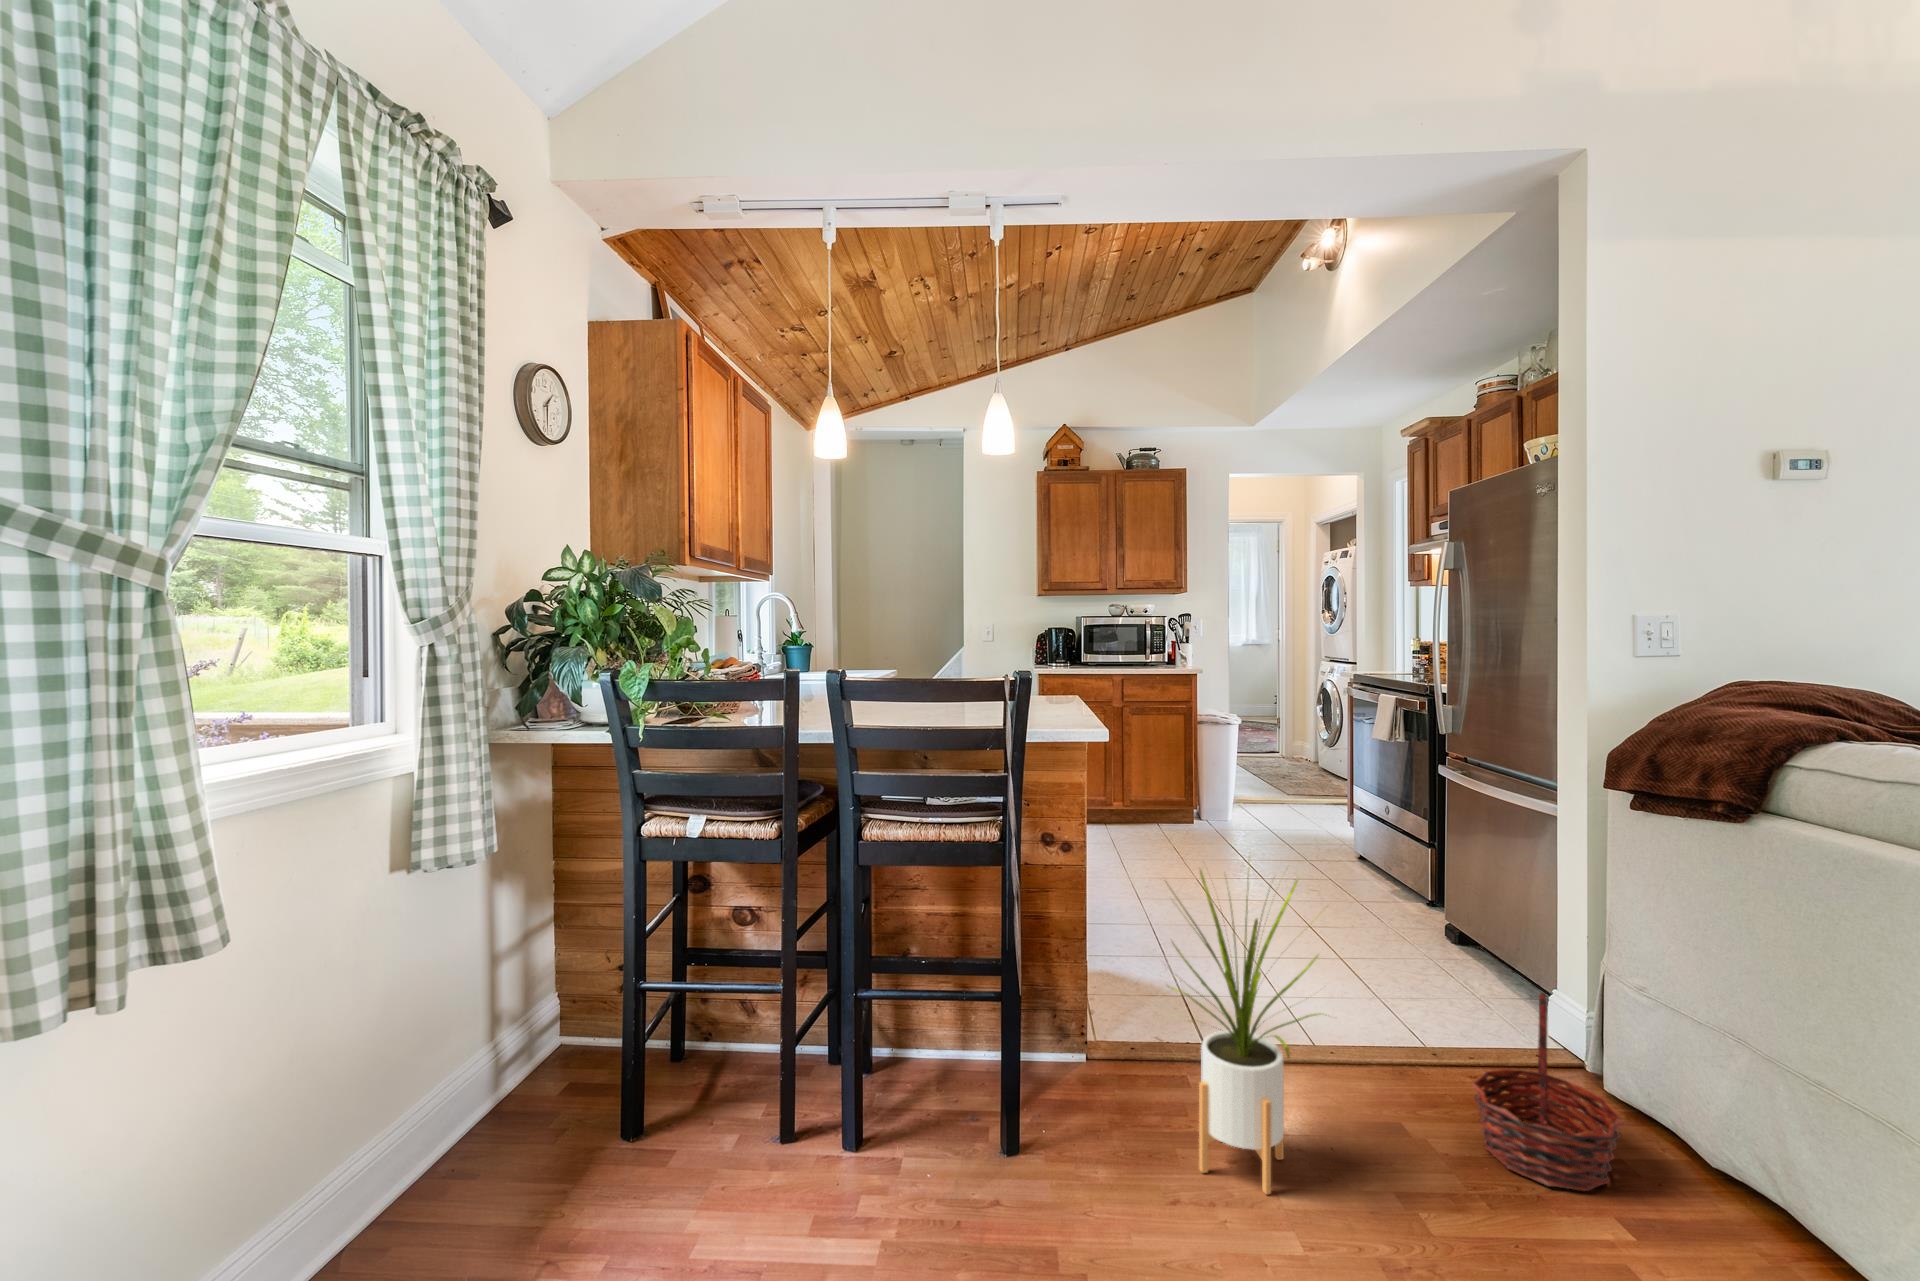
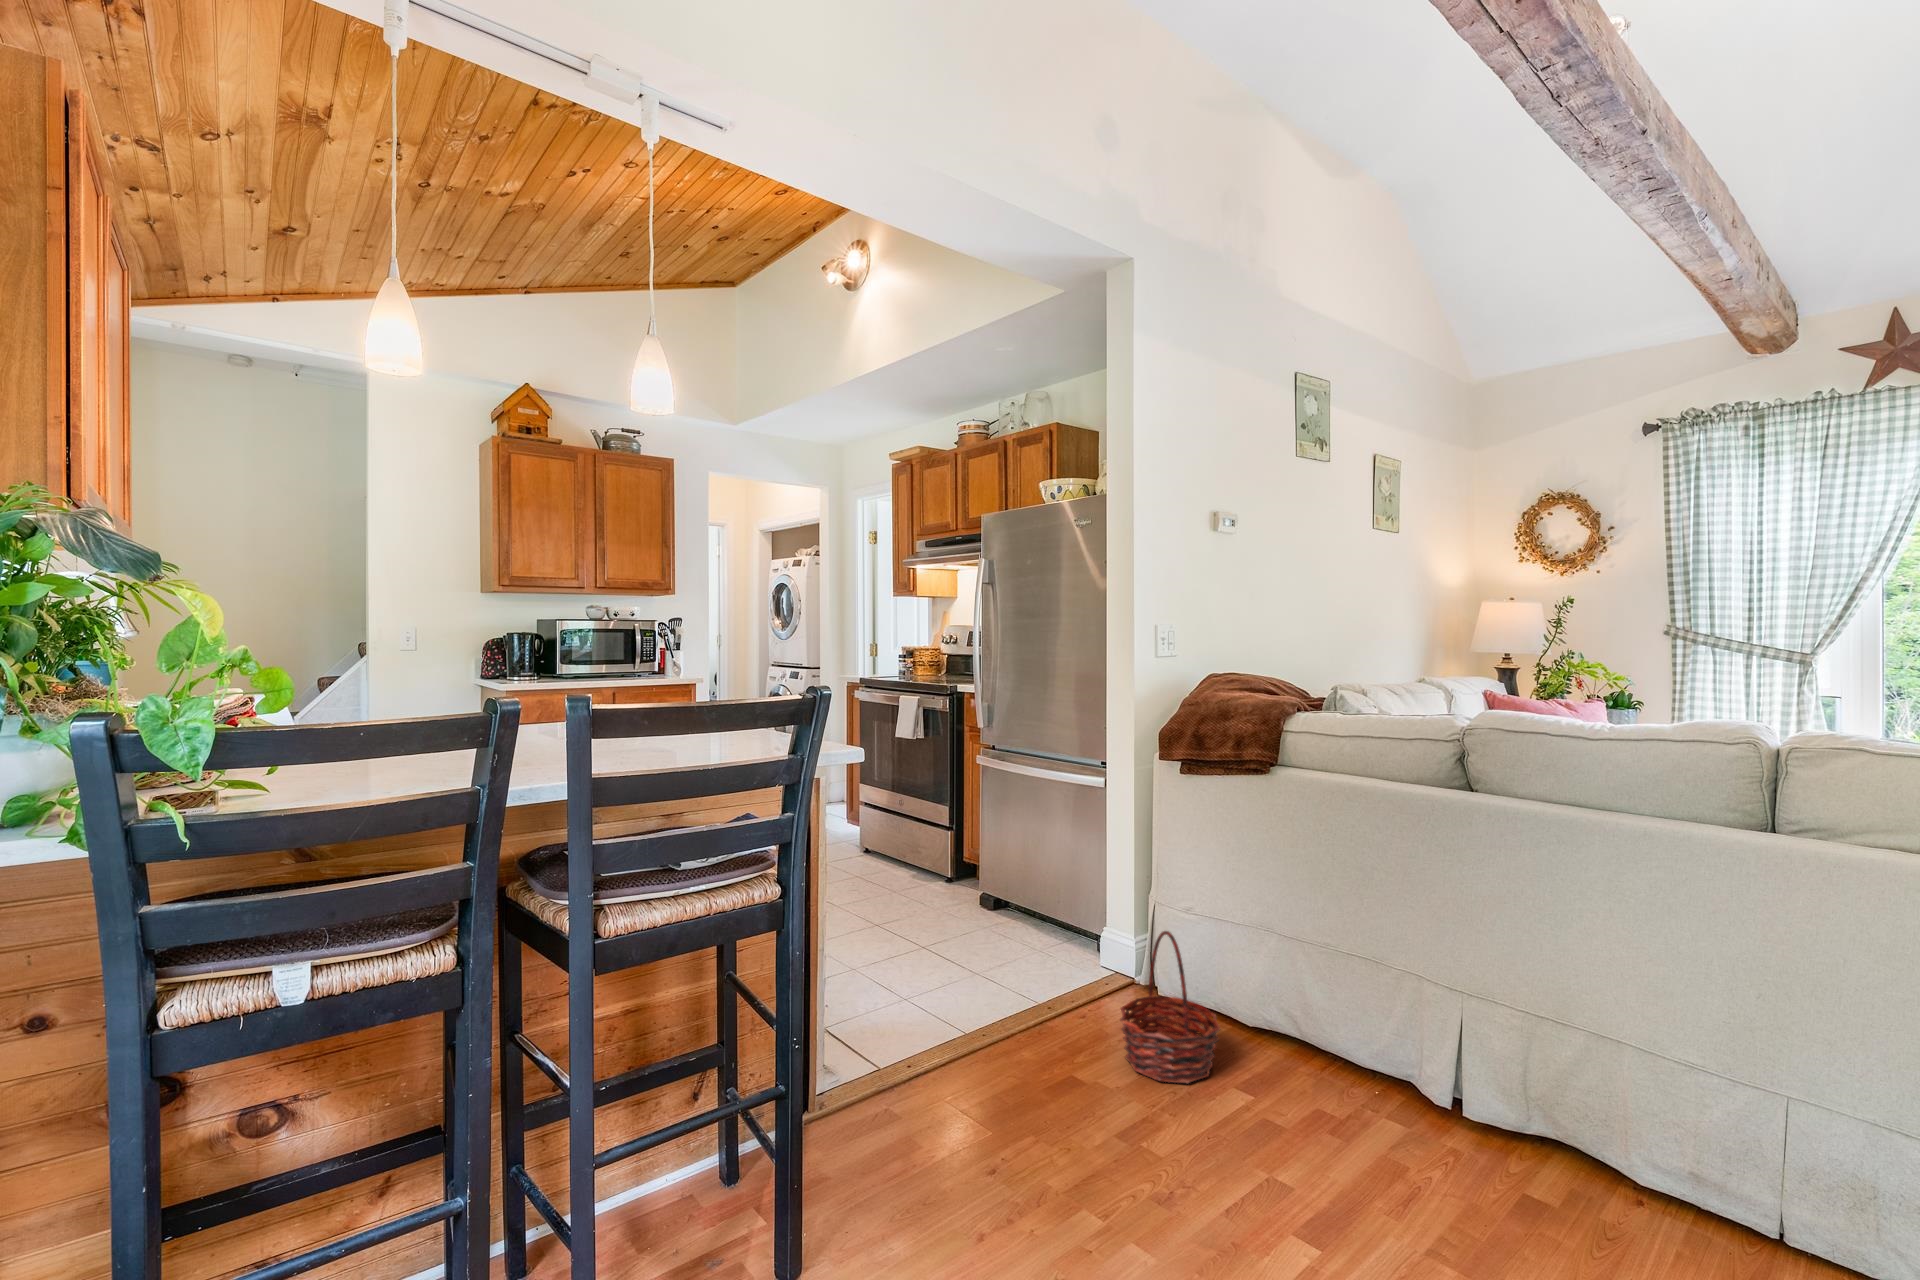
house plant: present [1166,861,1320,1194] -> none [924,857,1088,1194]

